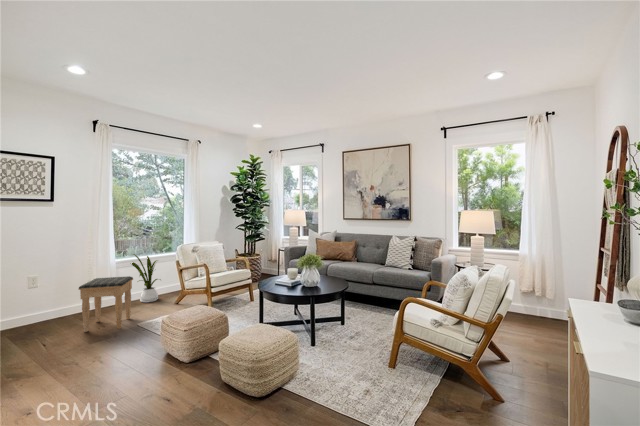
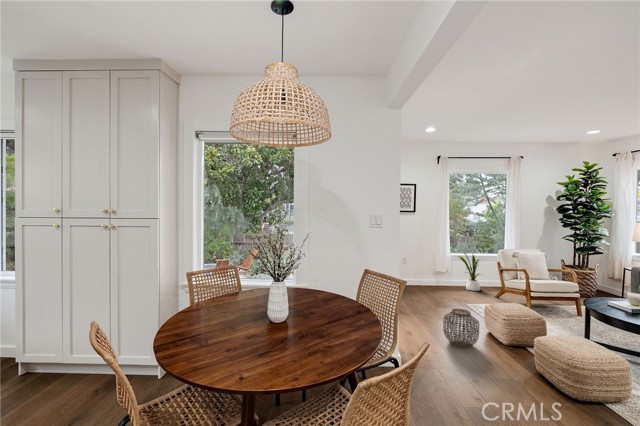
footstool: present [79,276,133,332] -> none [429,265,463,304]
woven basket: none [93,335,150,397] -> present [443,309,479,349]

